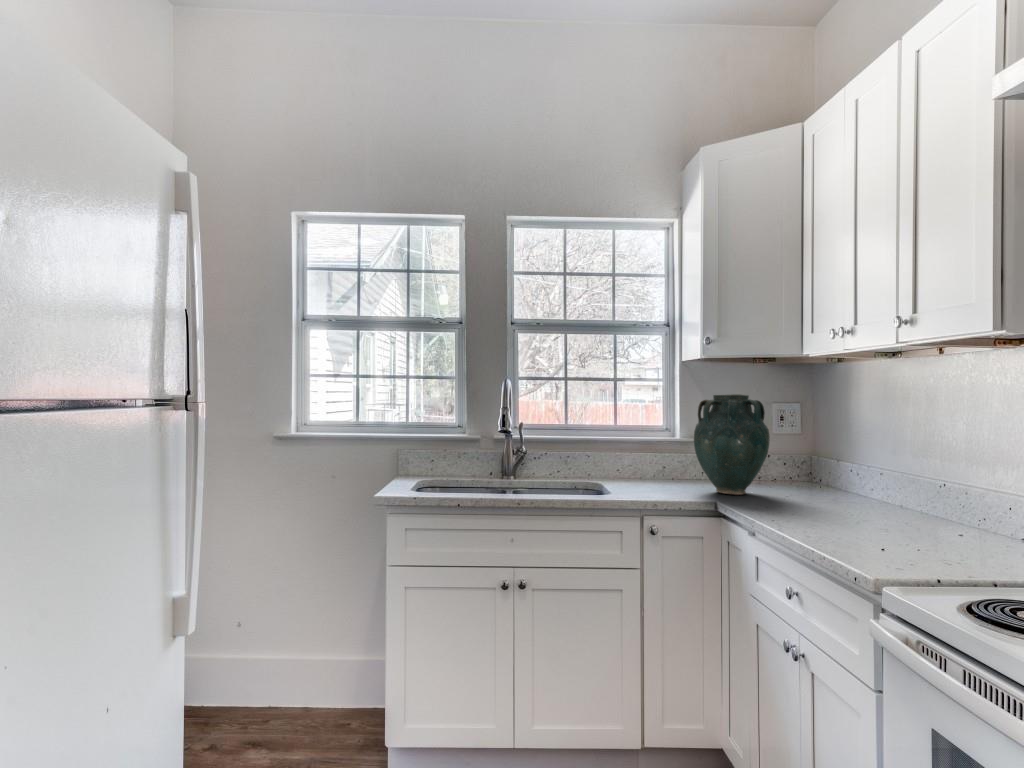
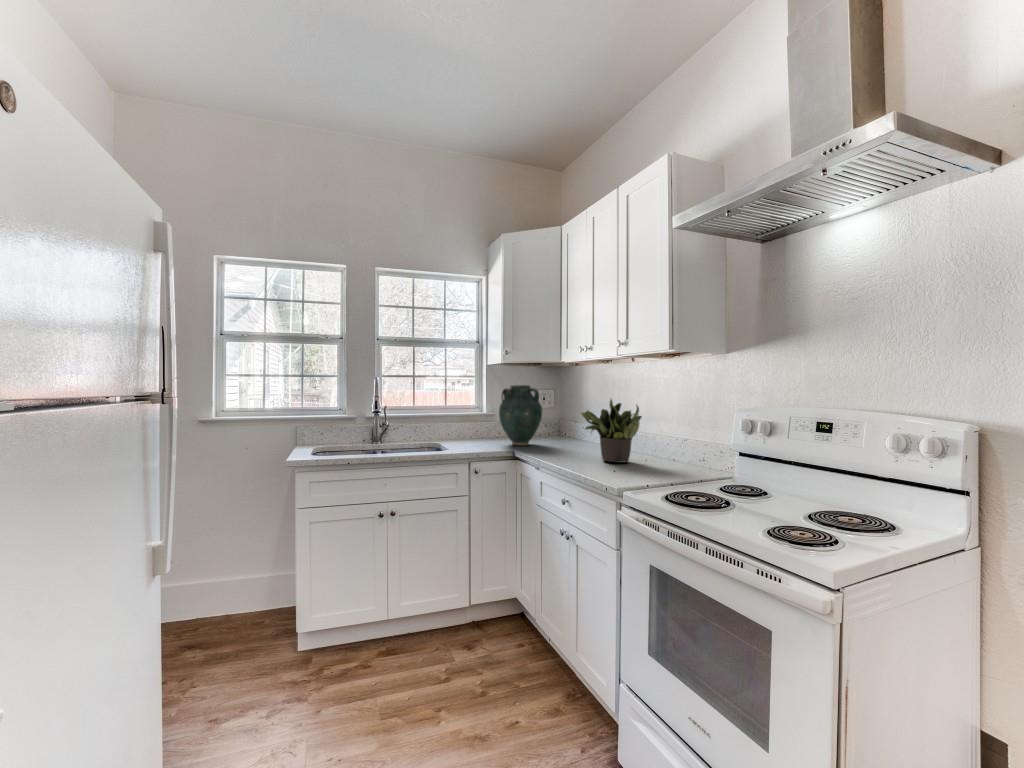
potted plant: none [827,418,952,538] -> present [581,399,642,462]

